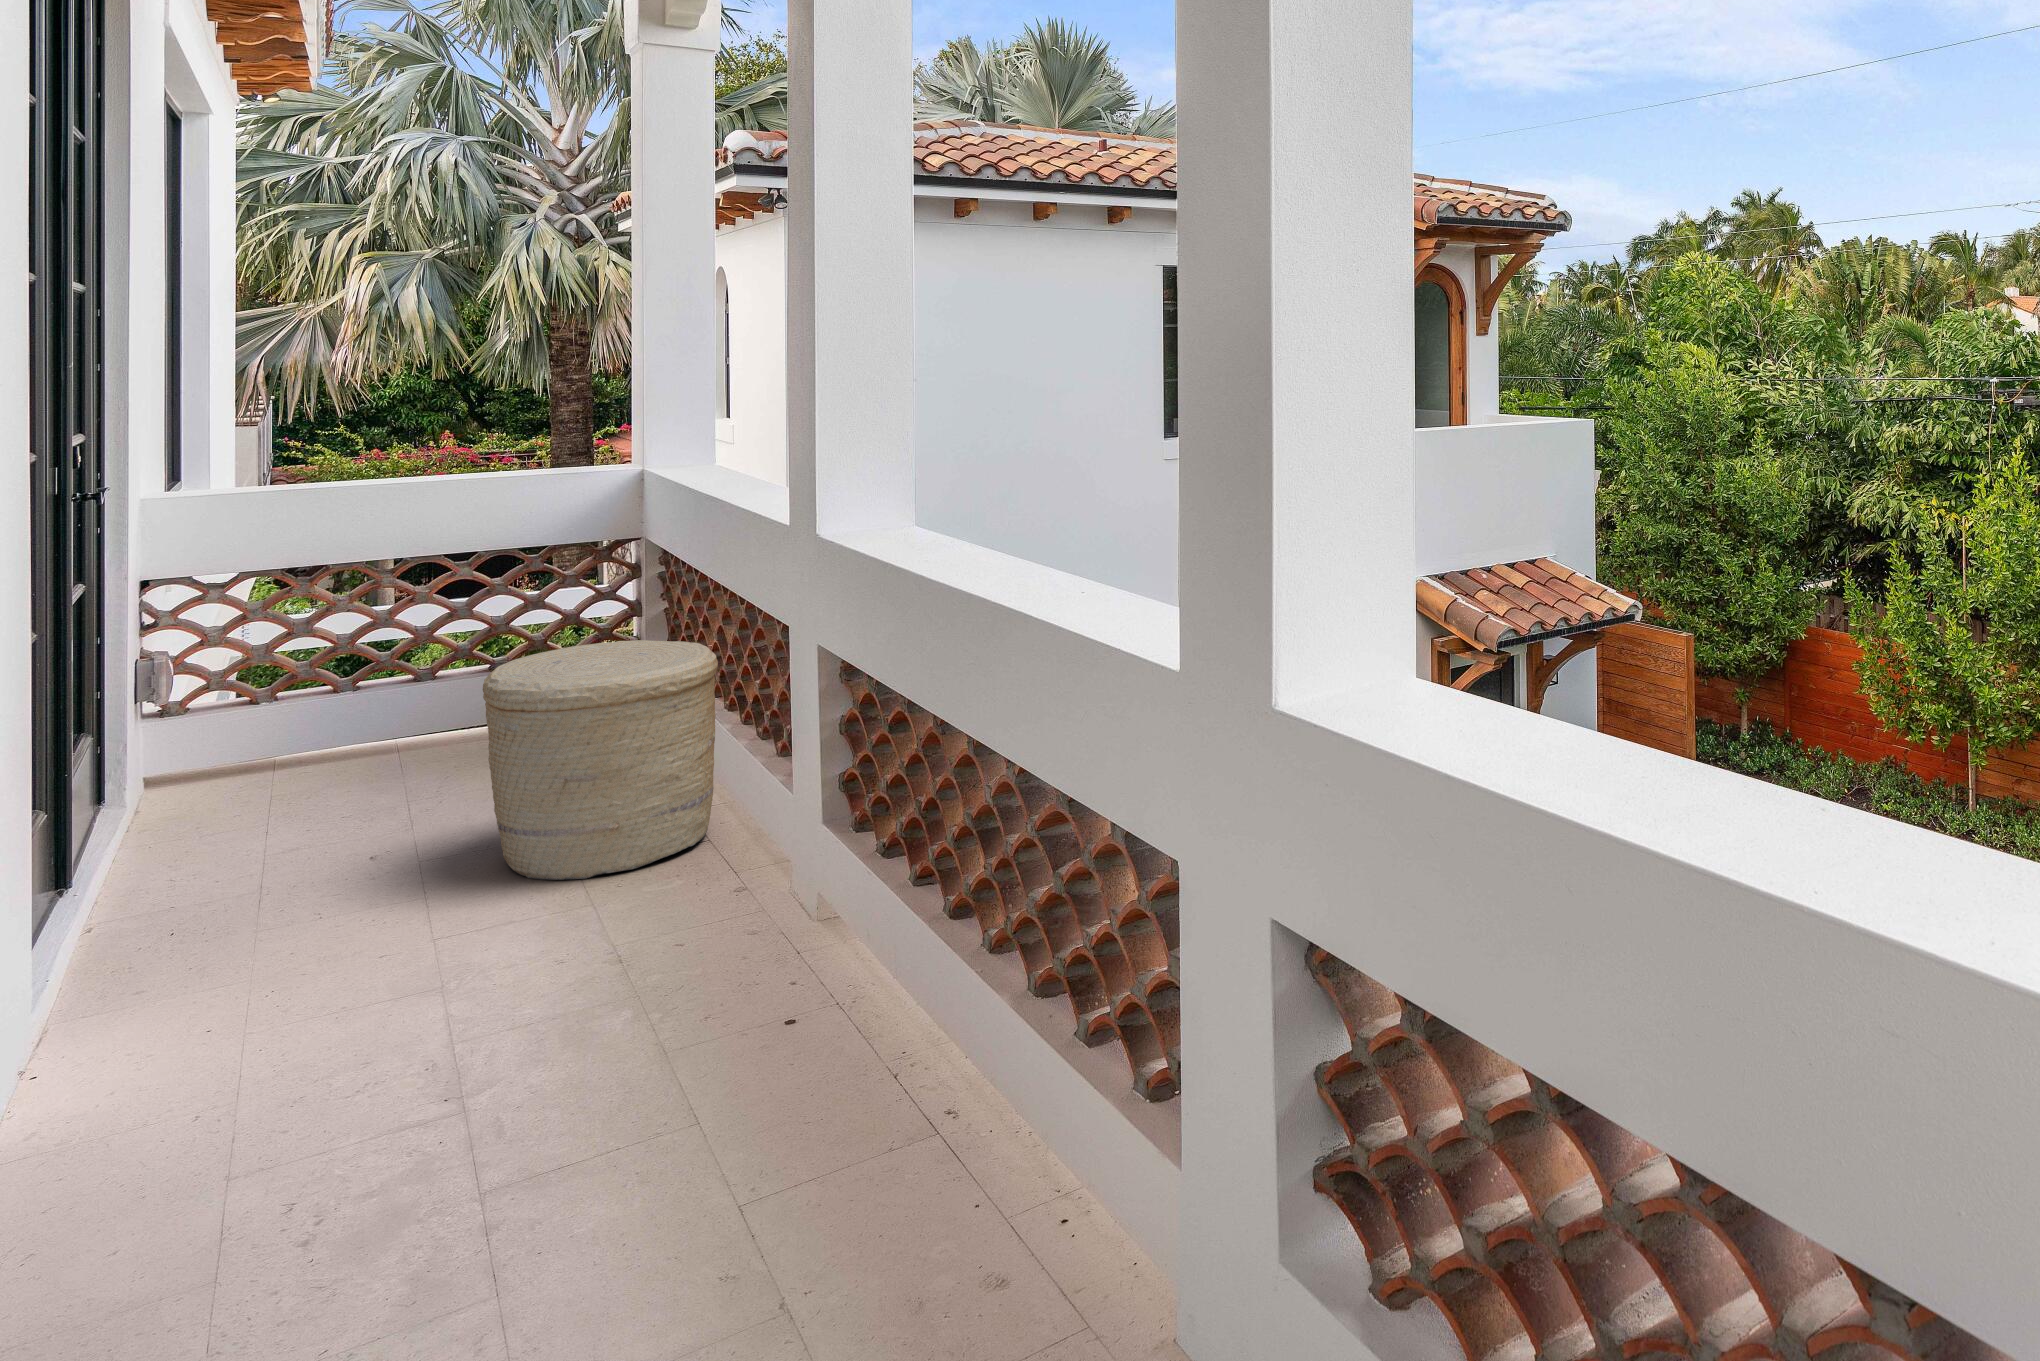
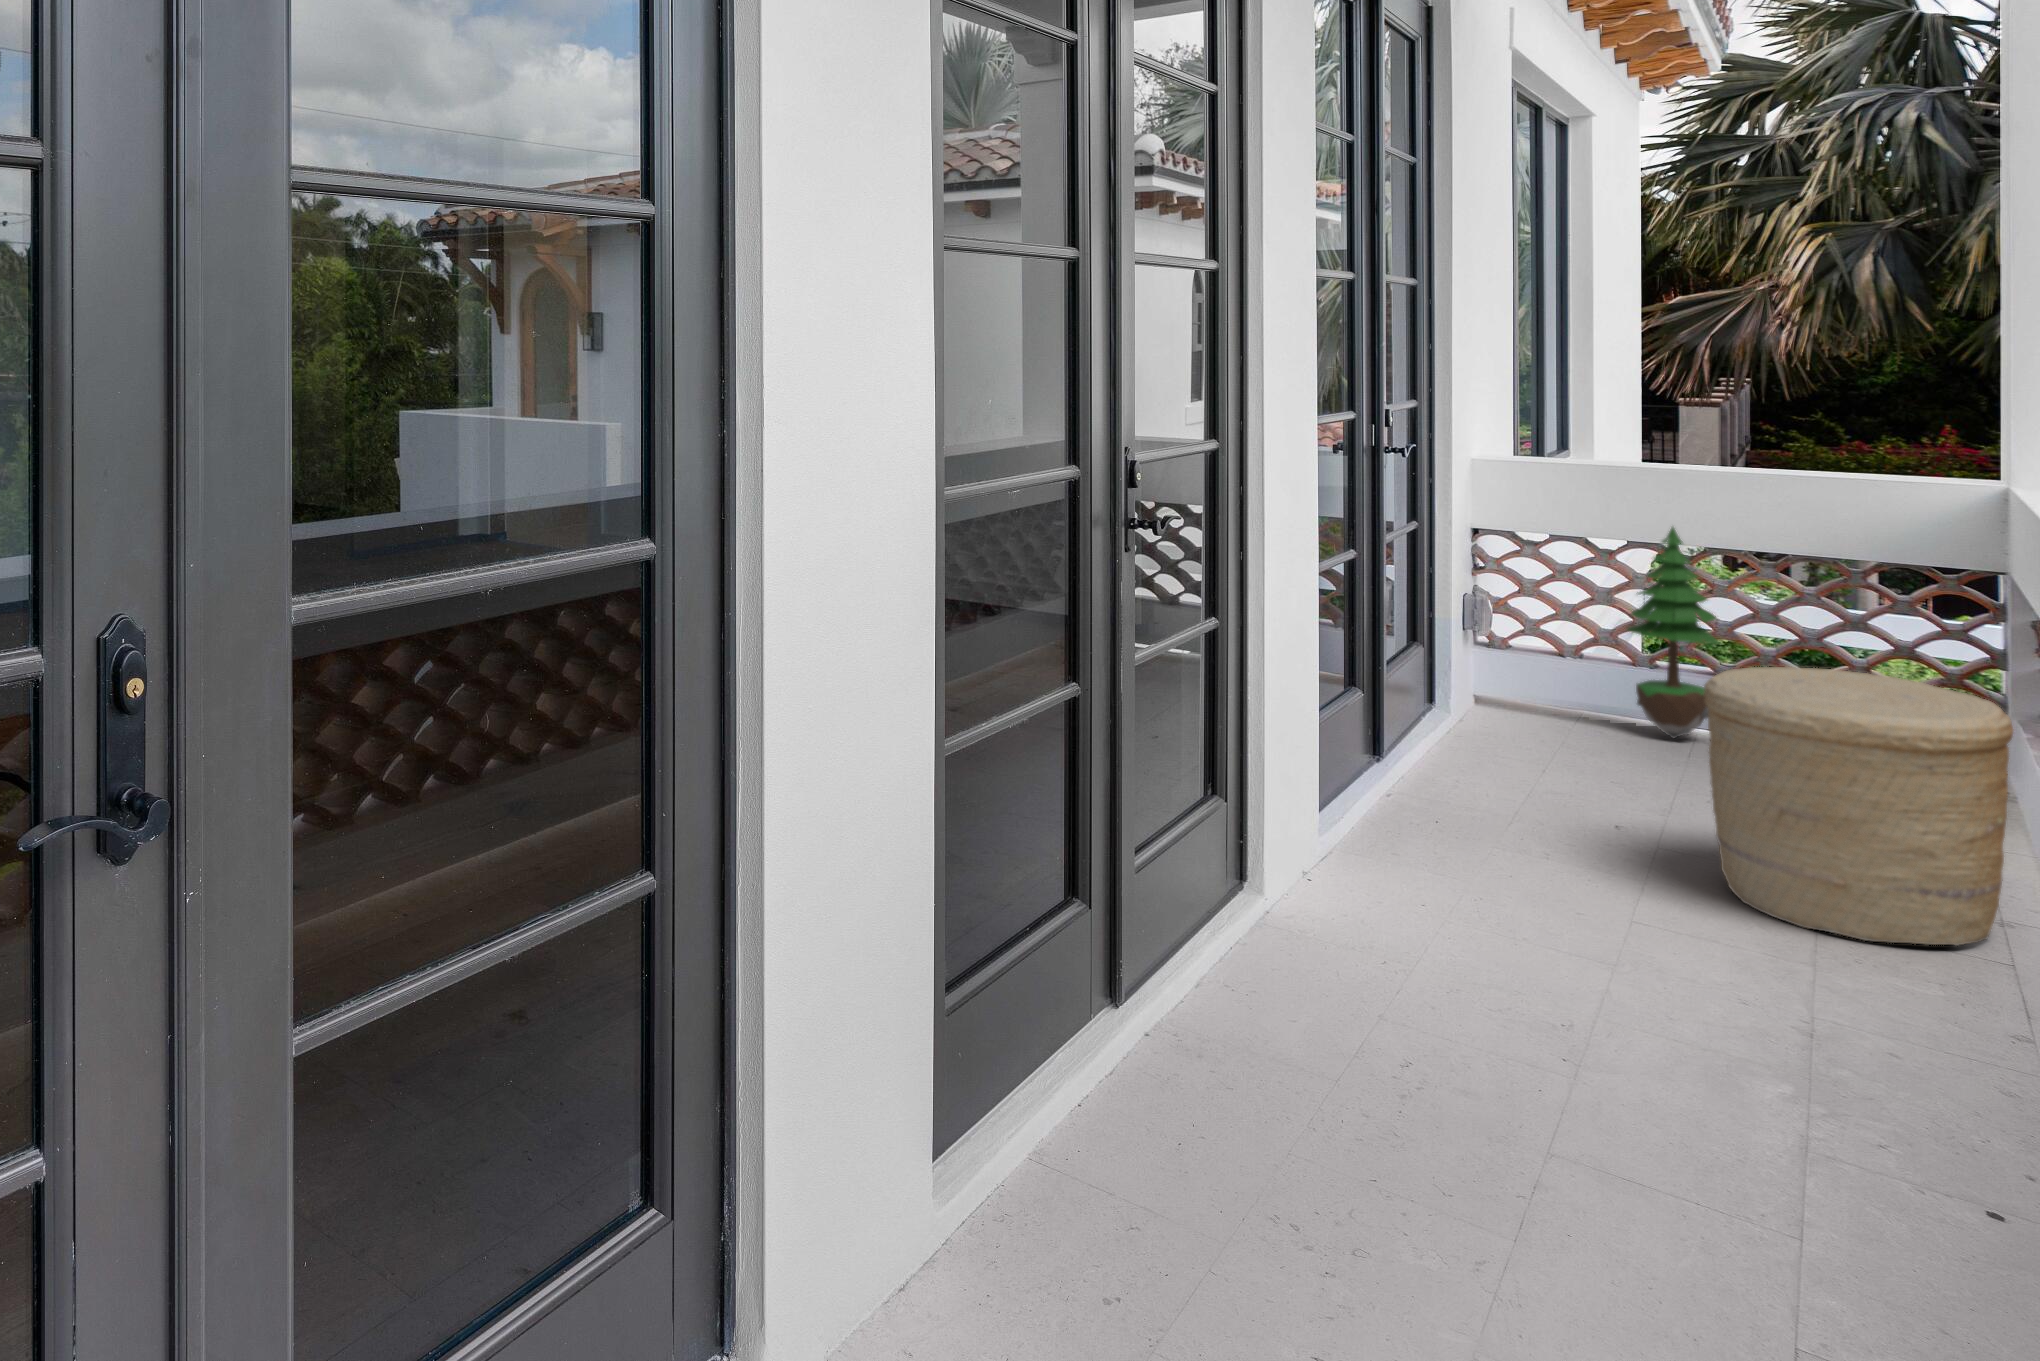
potted tree: none [334,542,430,755] -> present [1627,527,1721,738]

